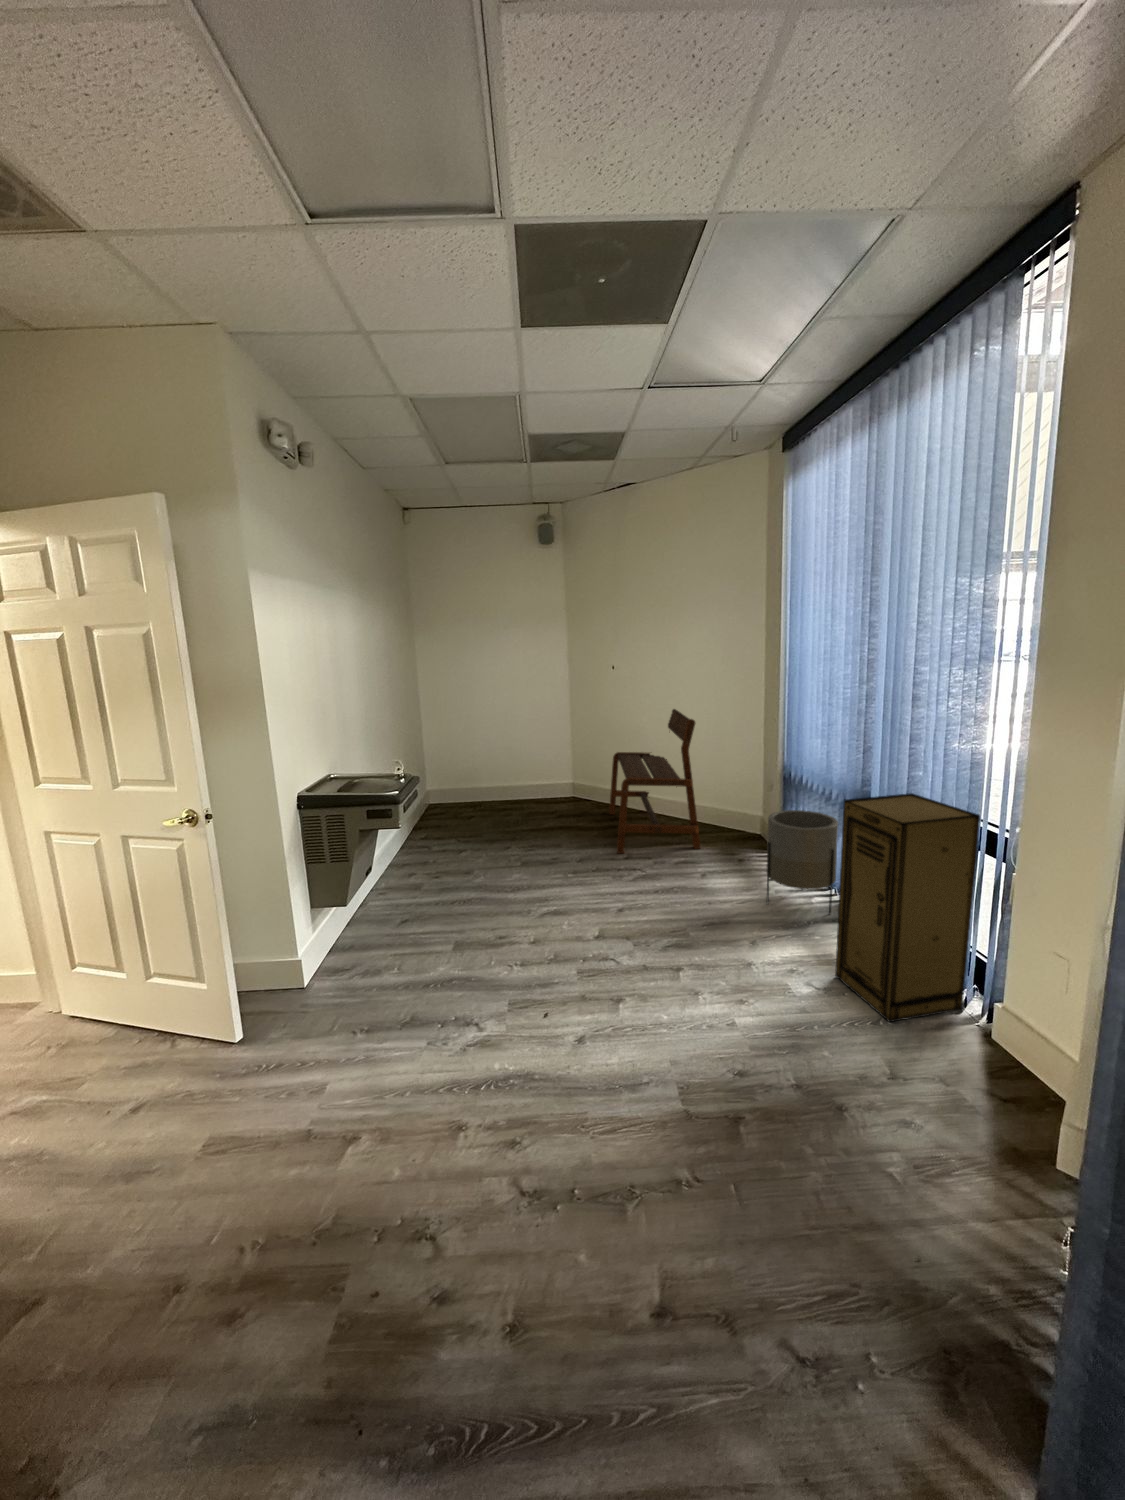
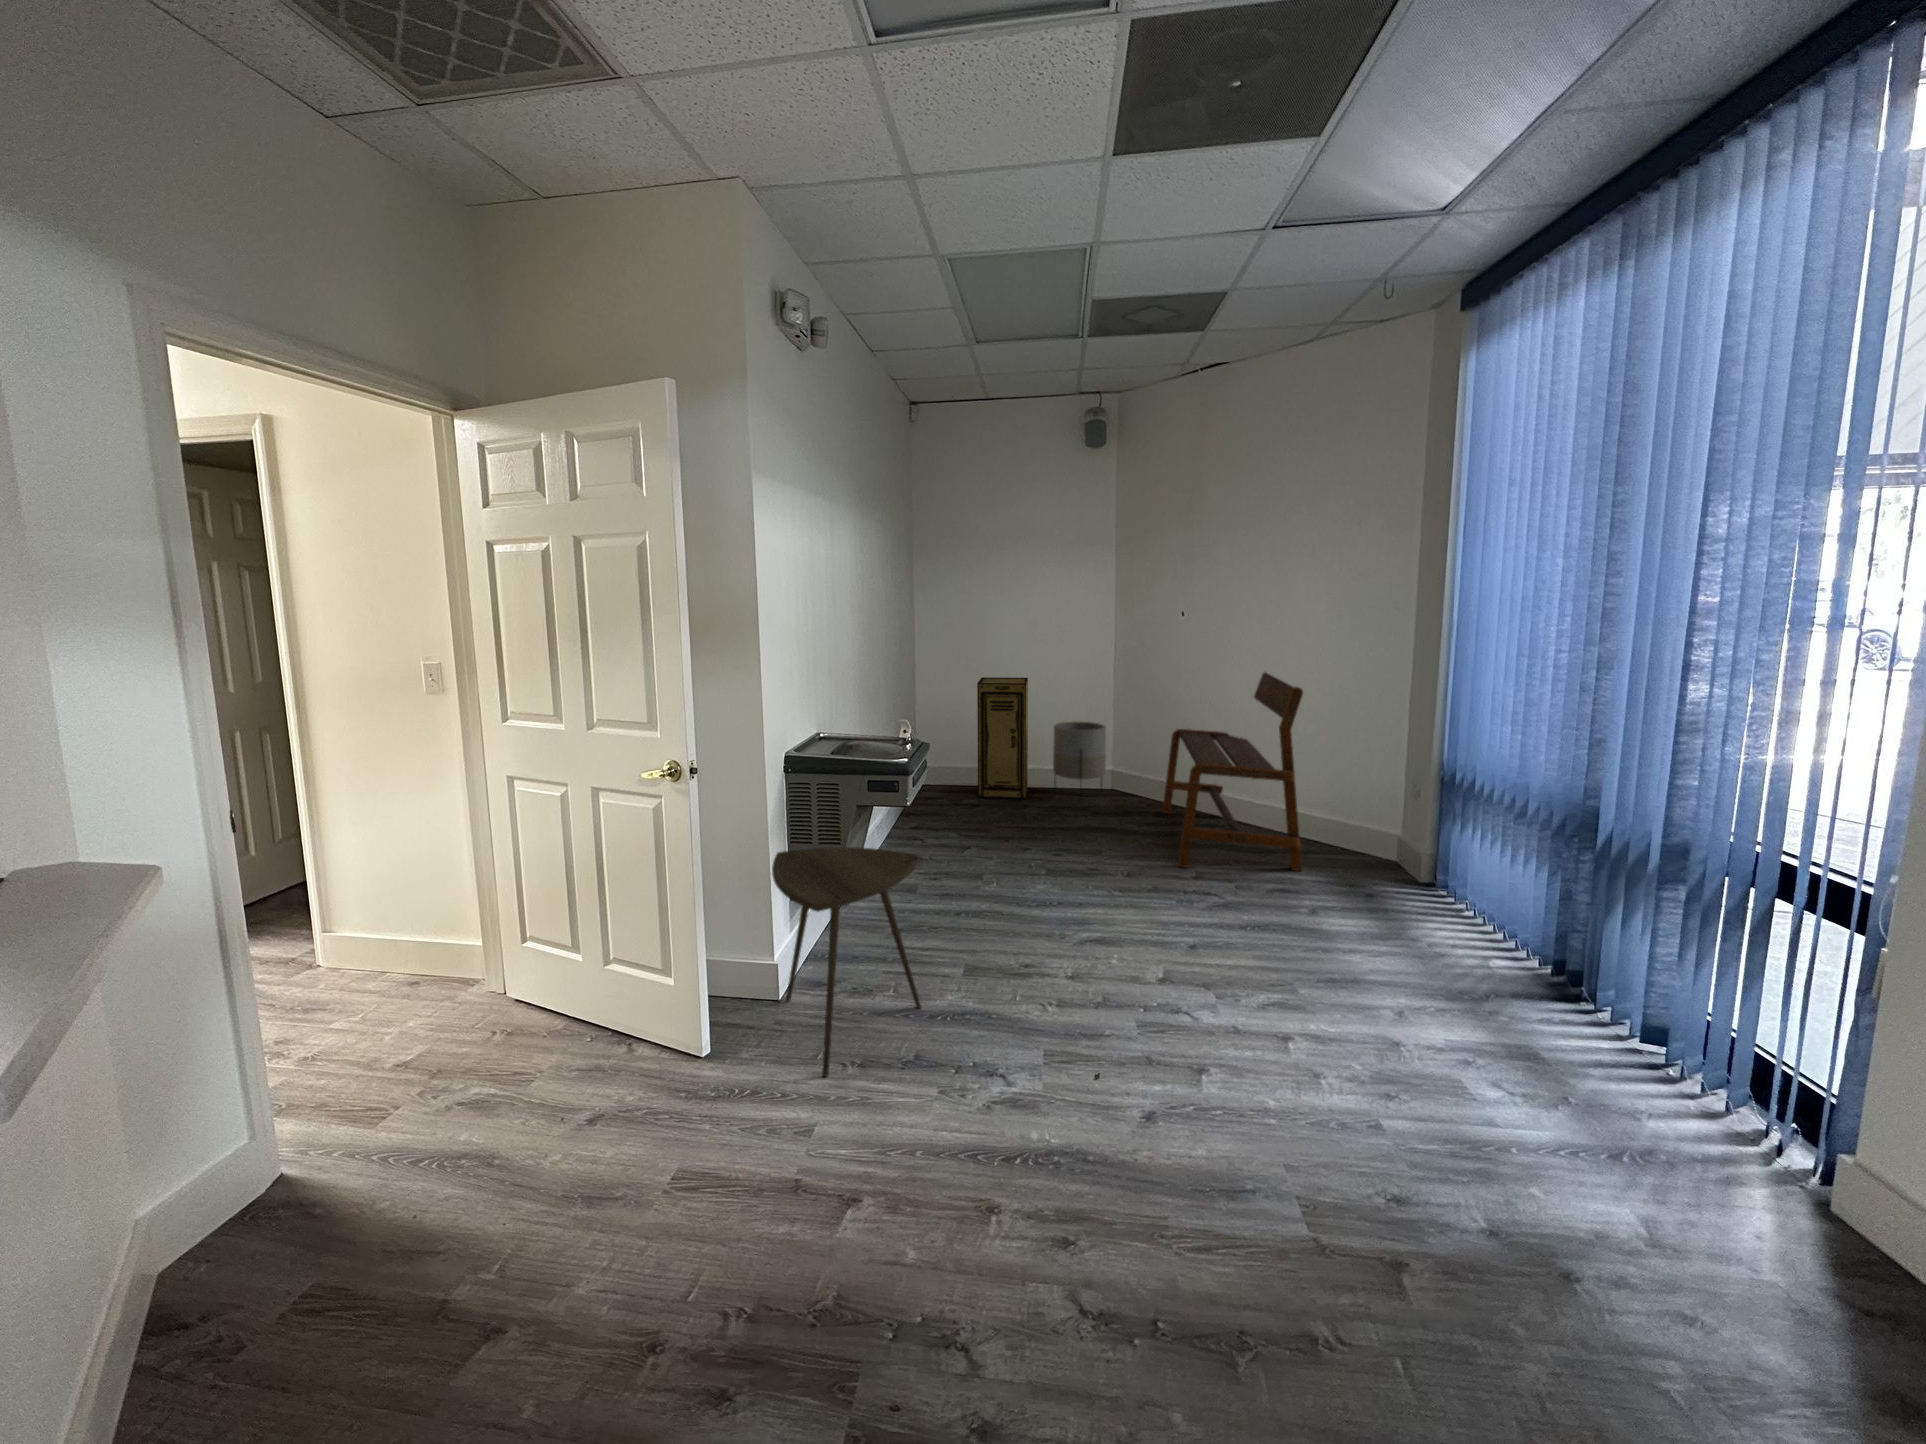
storage cabinet: present [835,793,980,1022] -> present [977,677,1028,799]
planter: present [766,810,838,914] -> present [1053,722,1106,780]
side table: none [287,864,419,1046] -> present [772,847,921,1077]

